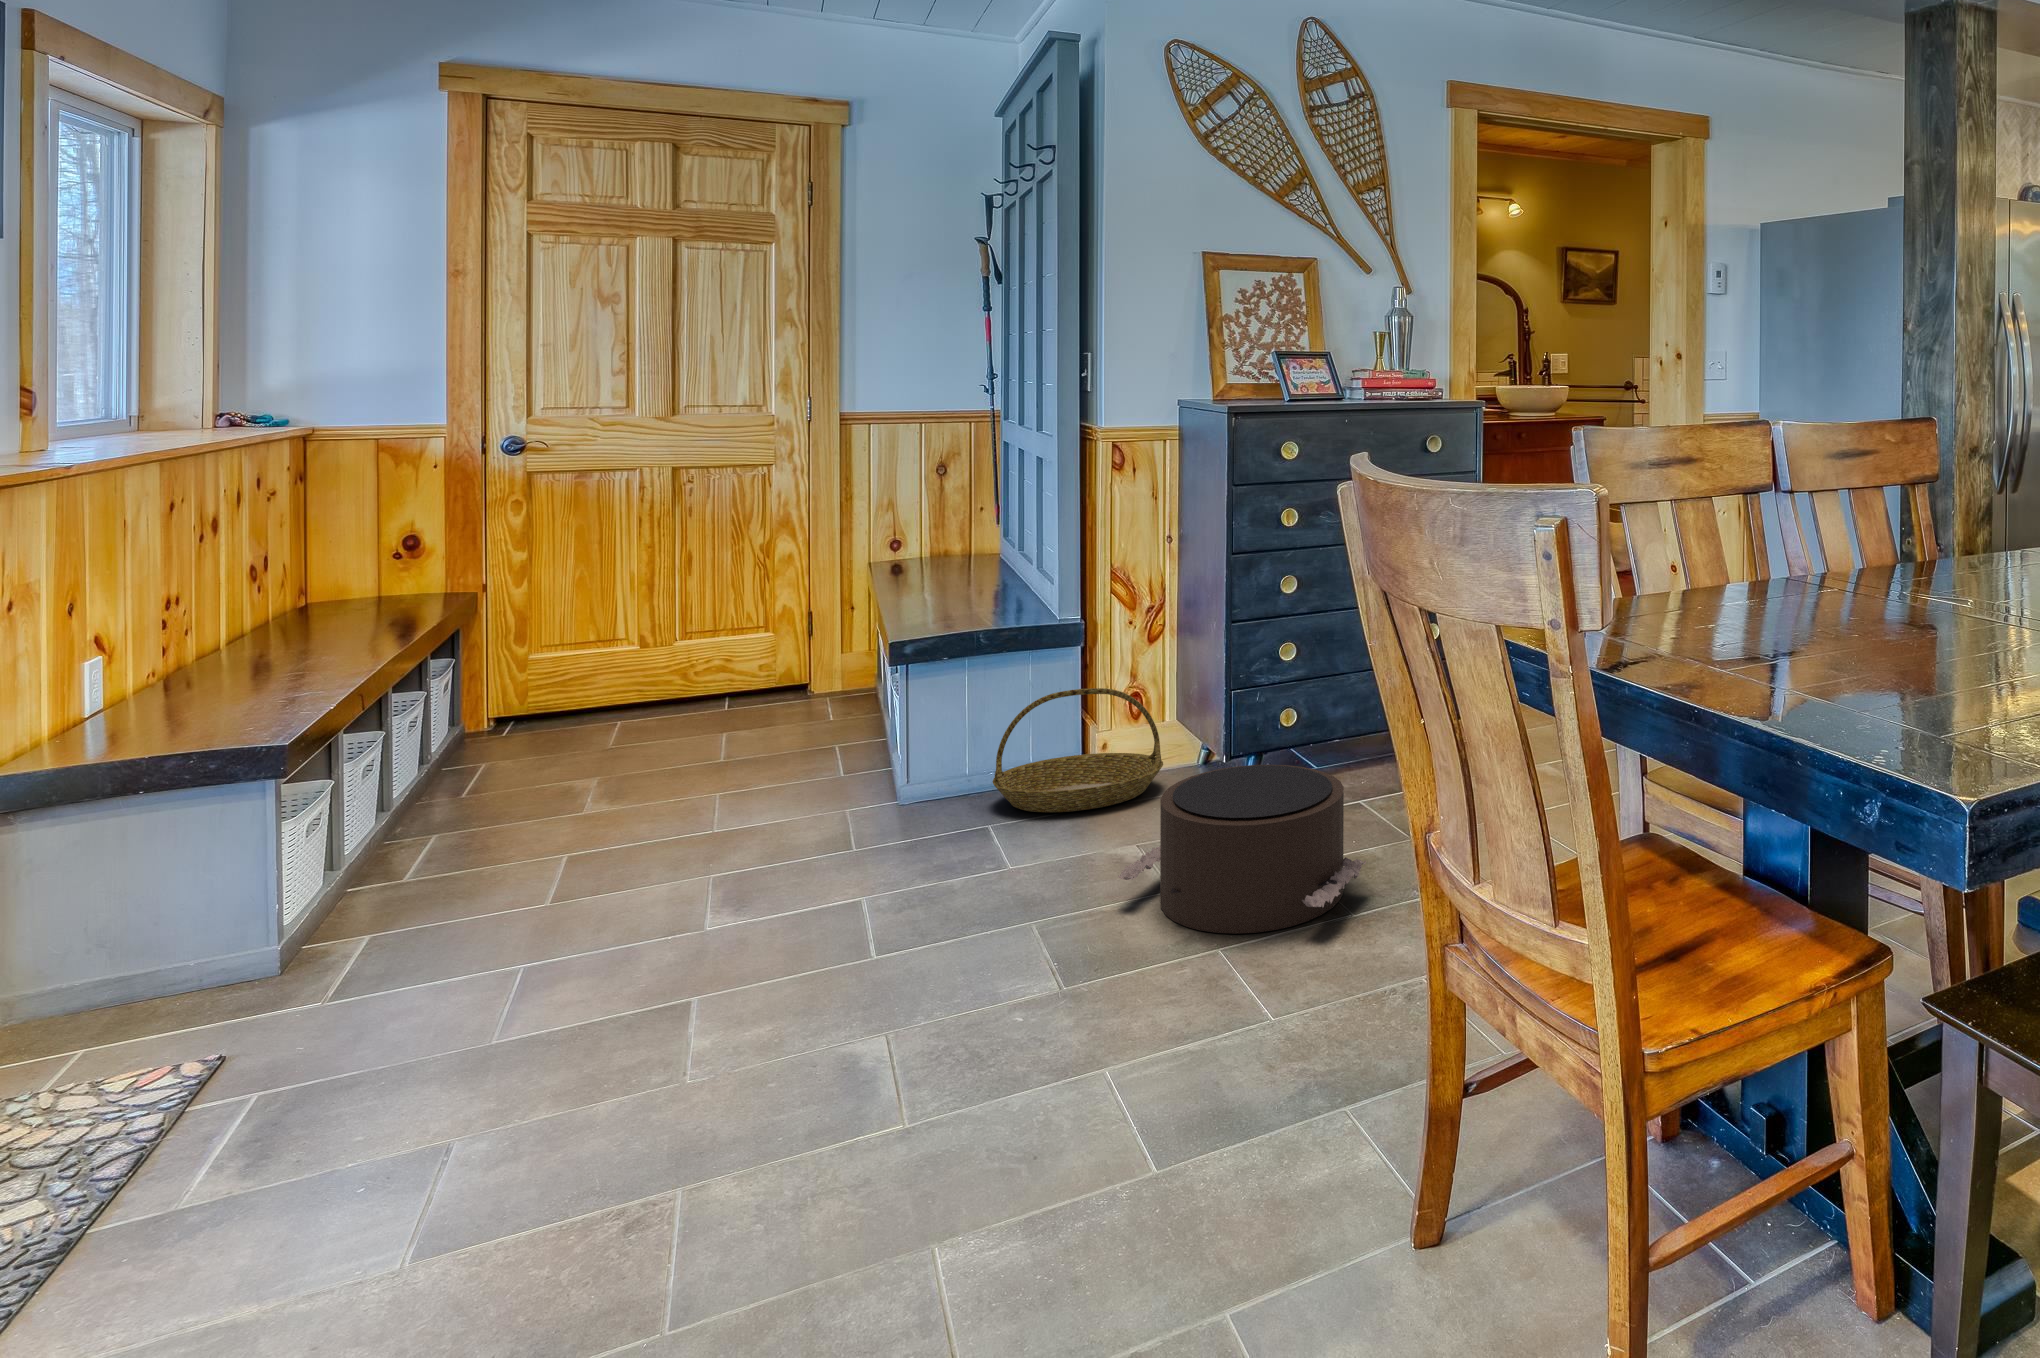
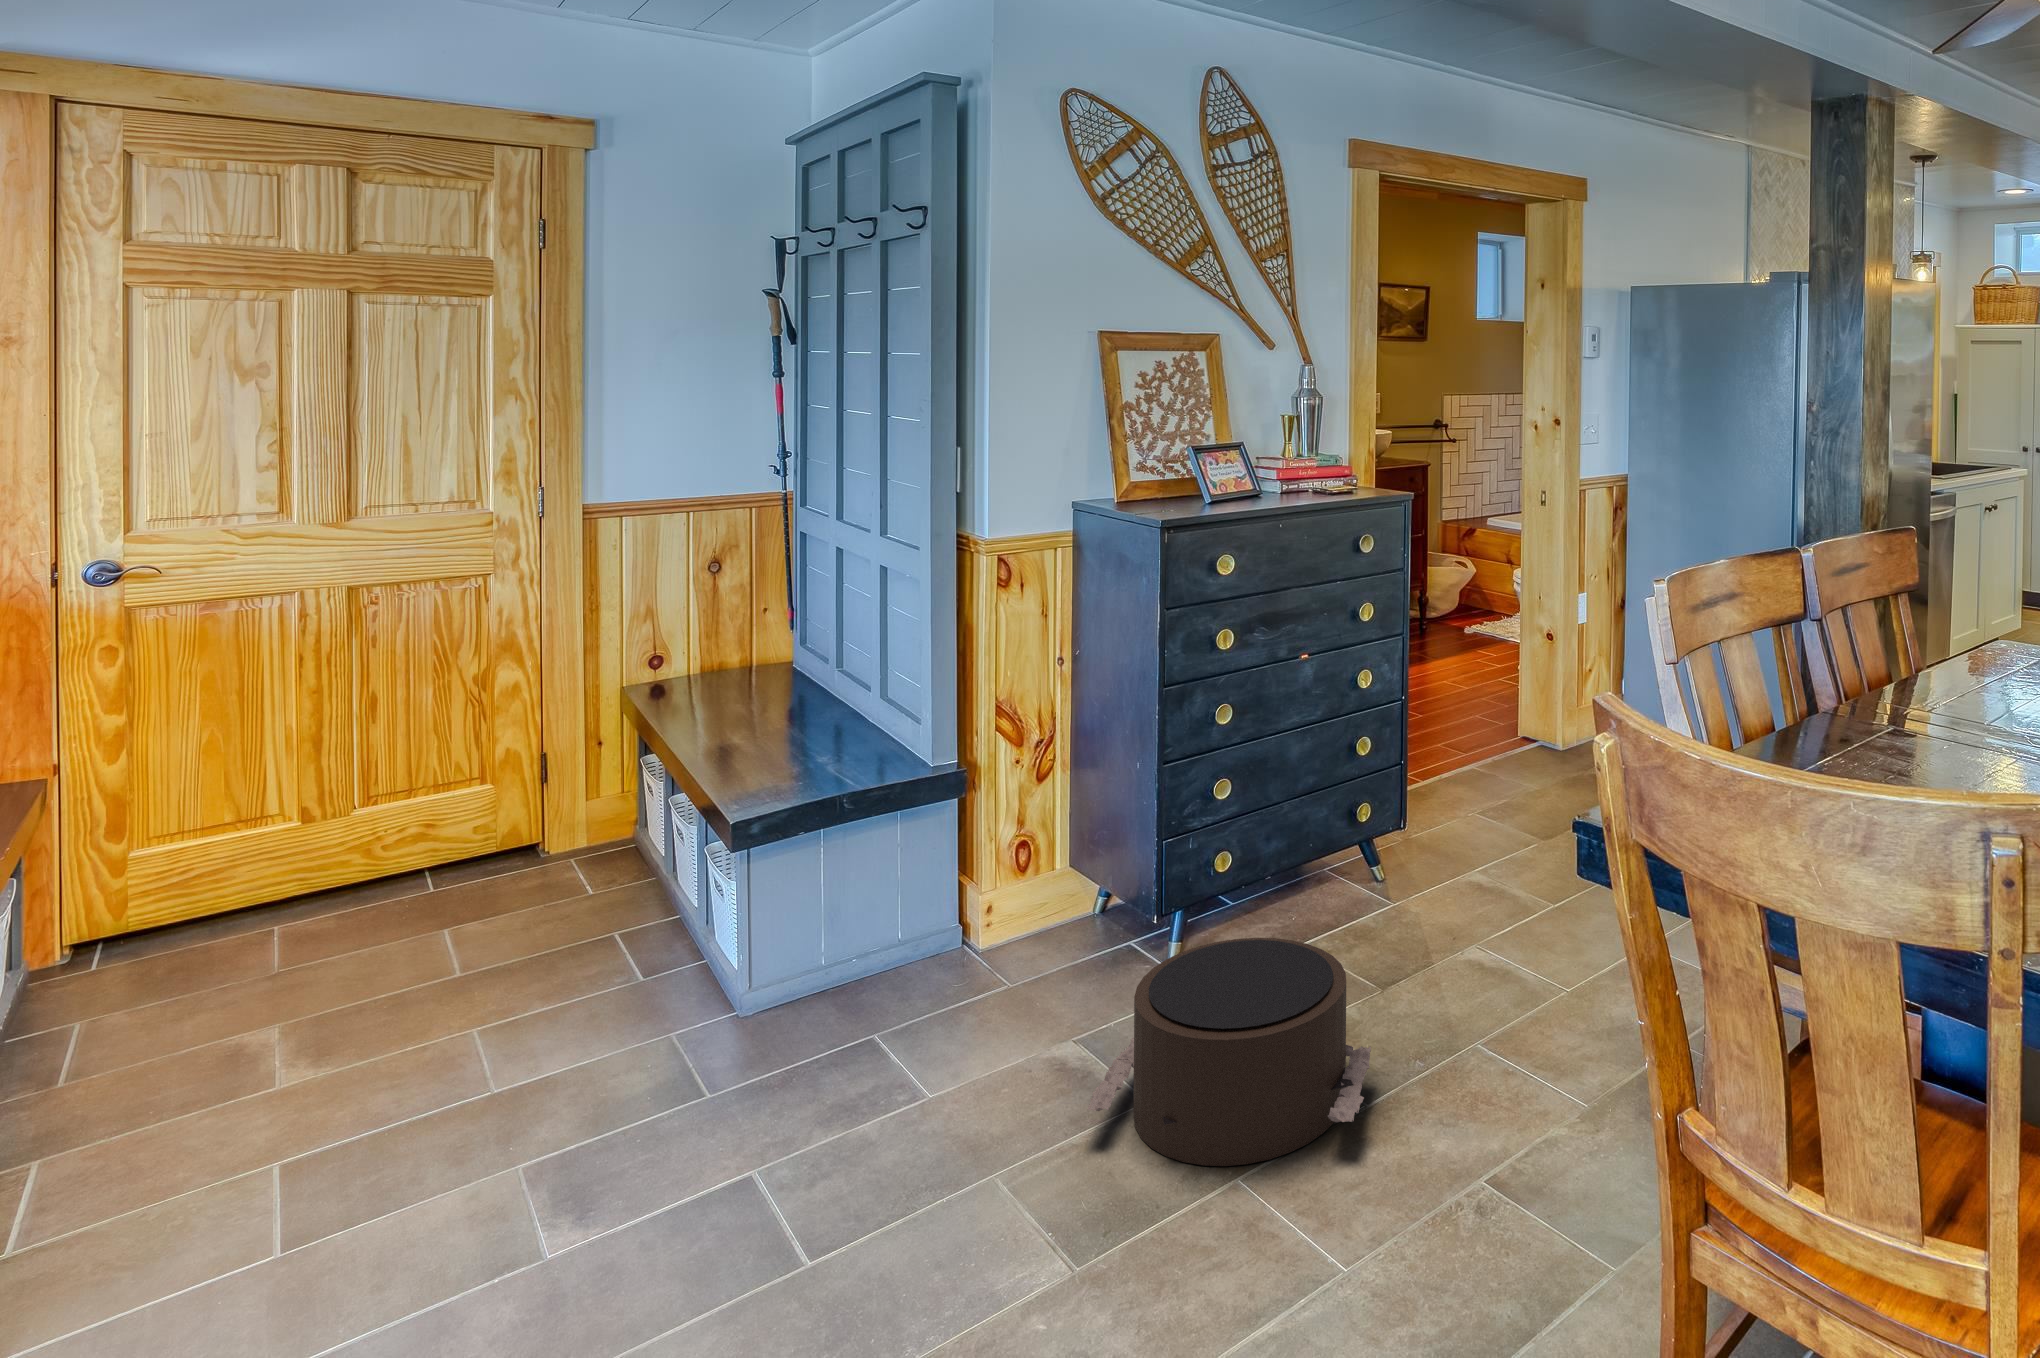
basket: present [993,688,1163,812] -> none [861,849,1067,1011]

